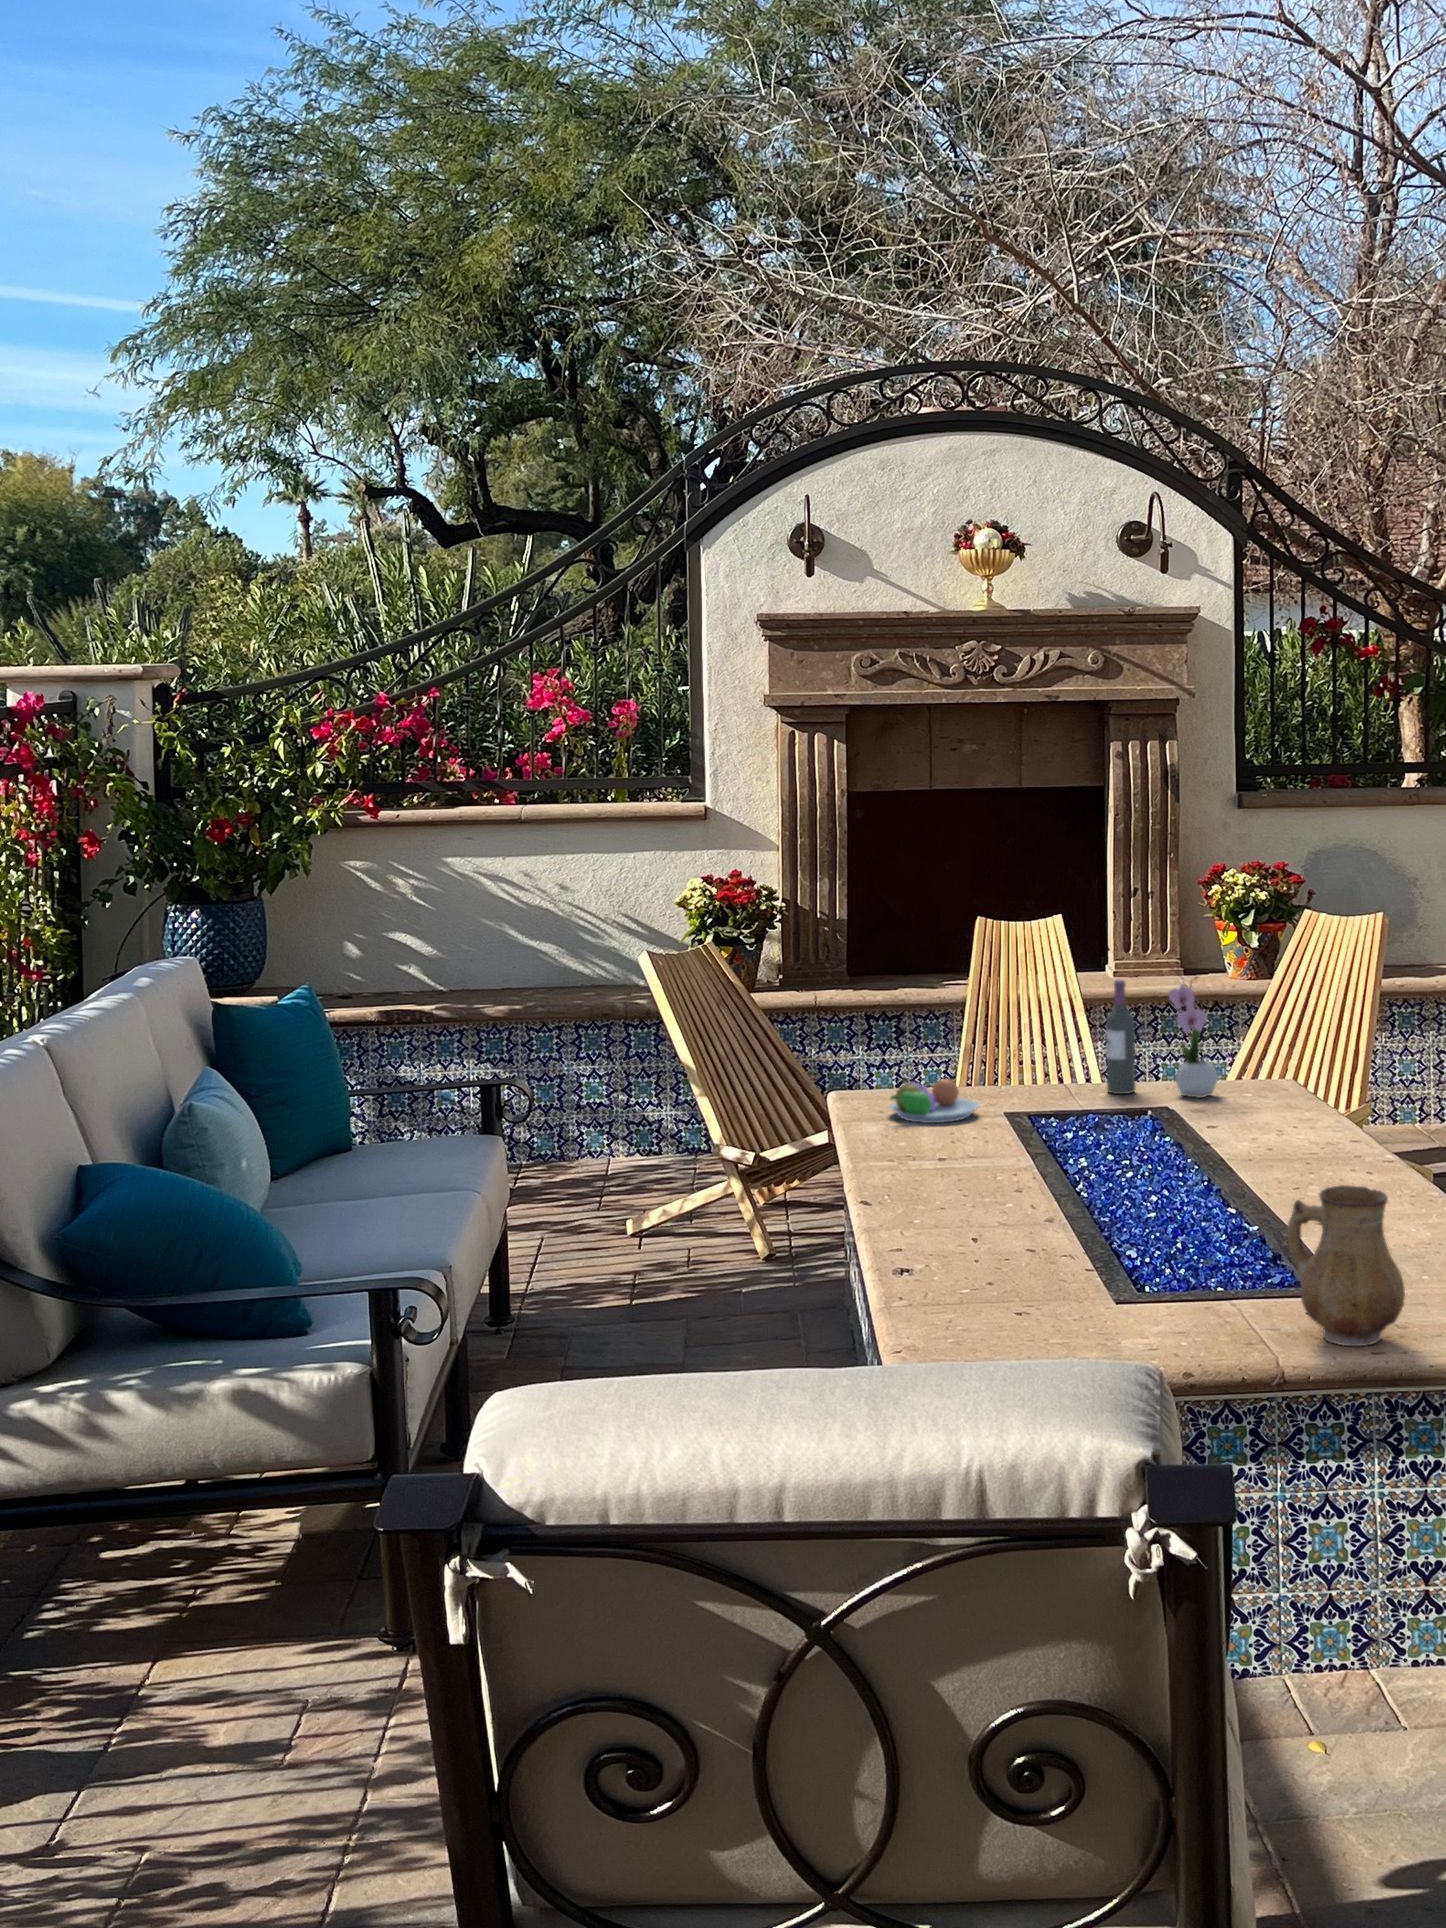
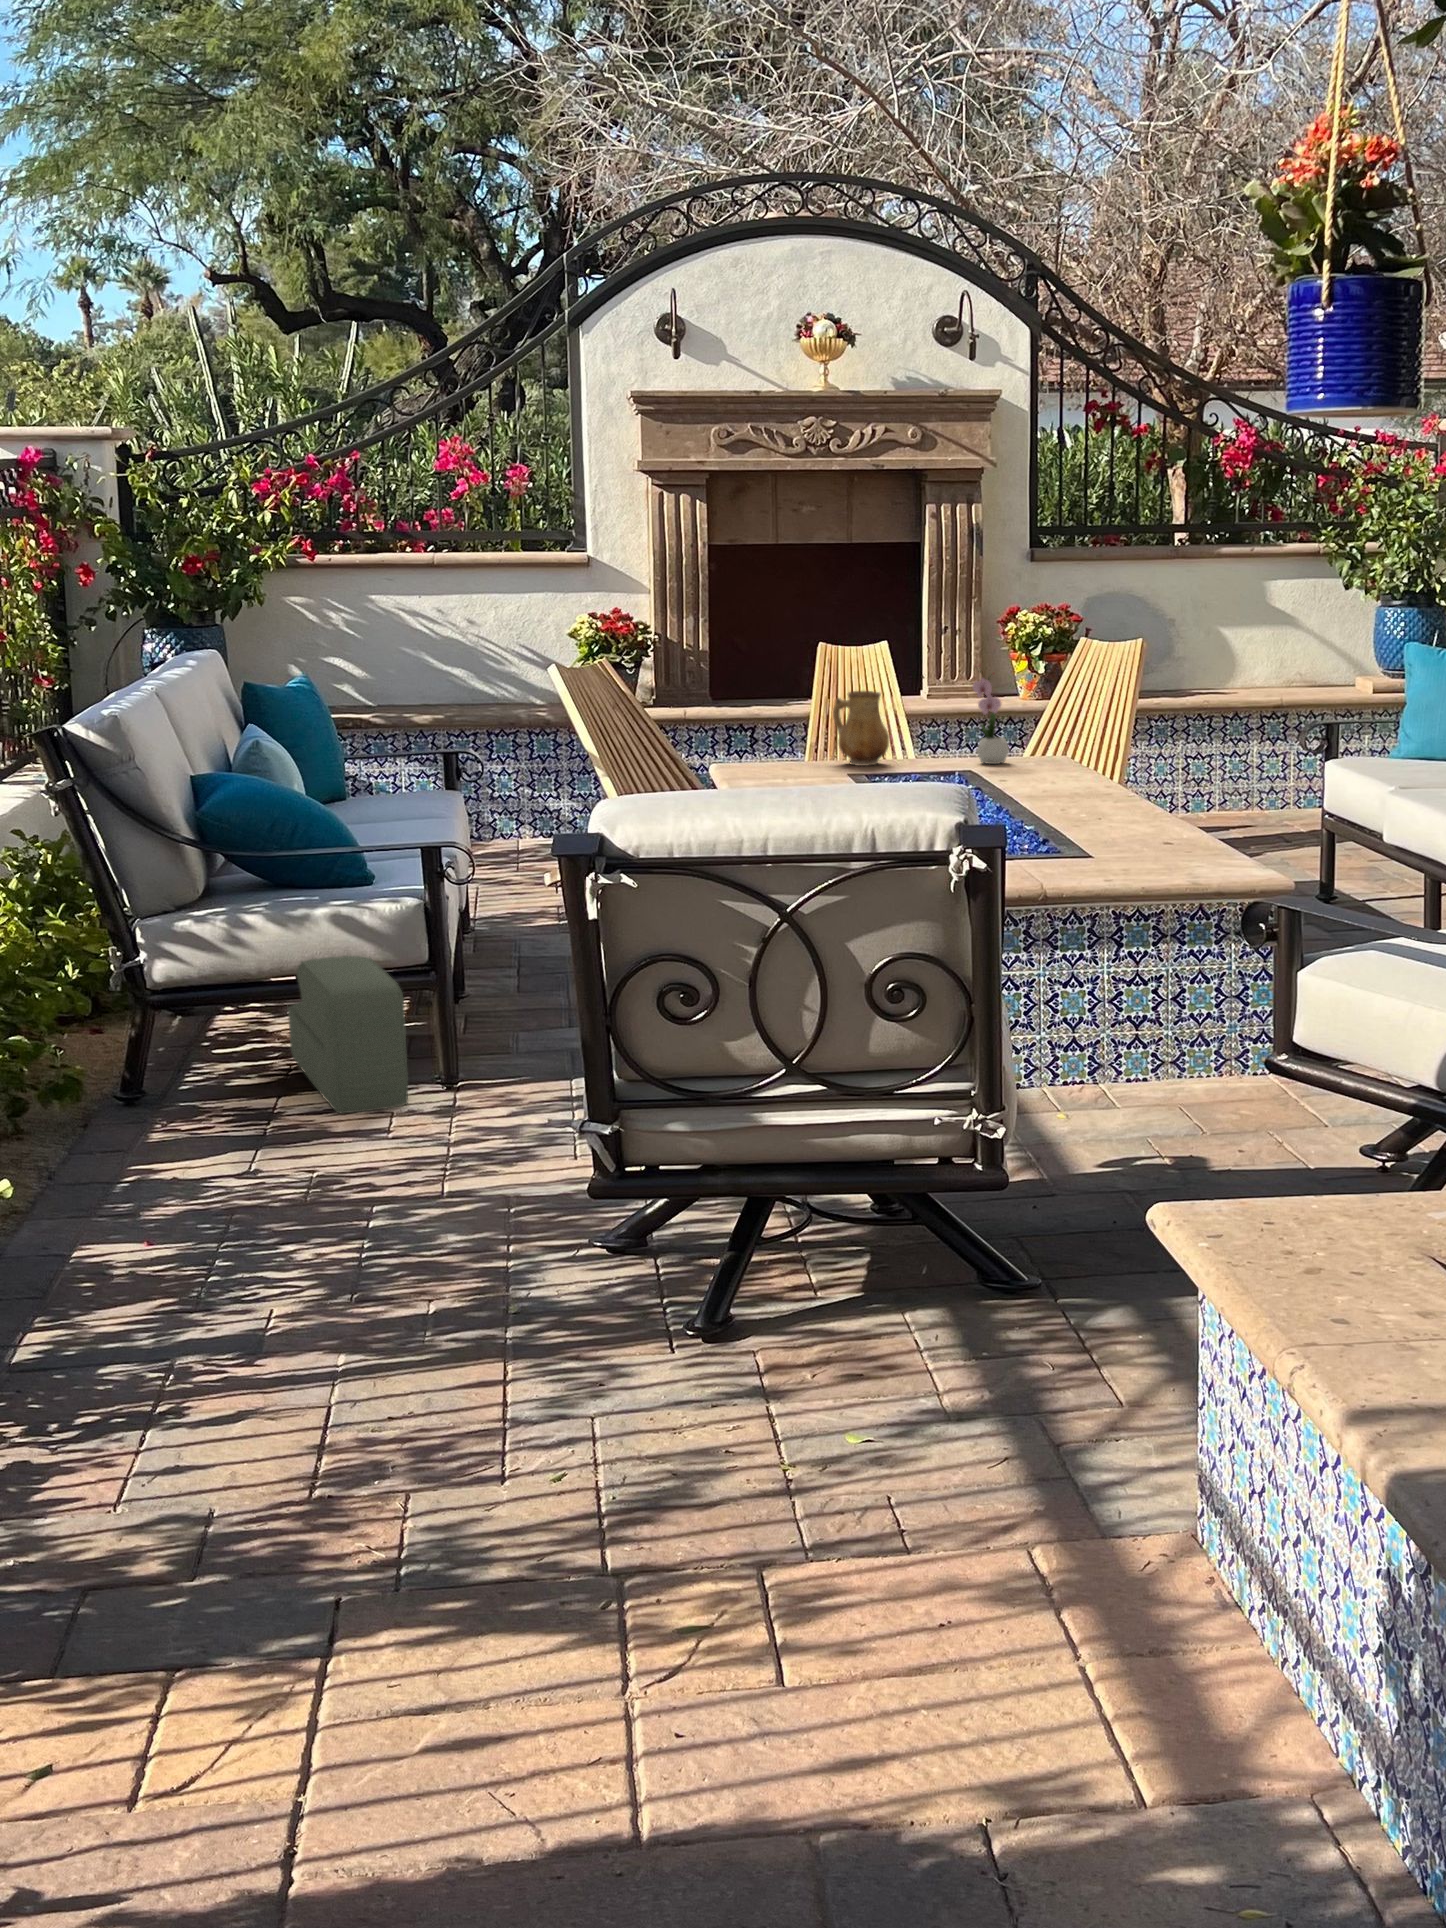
wine bottle: present [1106,979,1136,1094] -> none [924,676,947,762]
fruit bowl: present [890,1078,979,1123] -> none [761,746,829,778]
ceramic pitcher: present [1287,1185,1405,1346] -> present [833,691,889,766]
pouf: none [191,1400,329,1710] -> present [287,956,408,1113]

